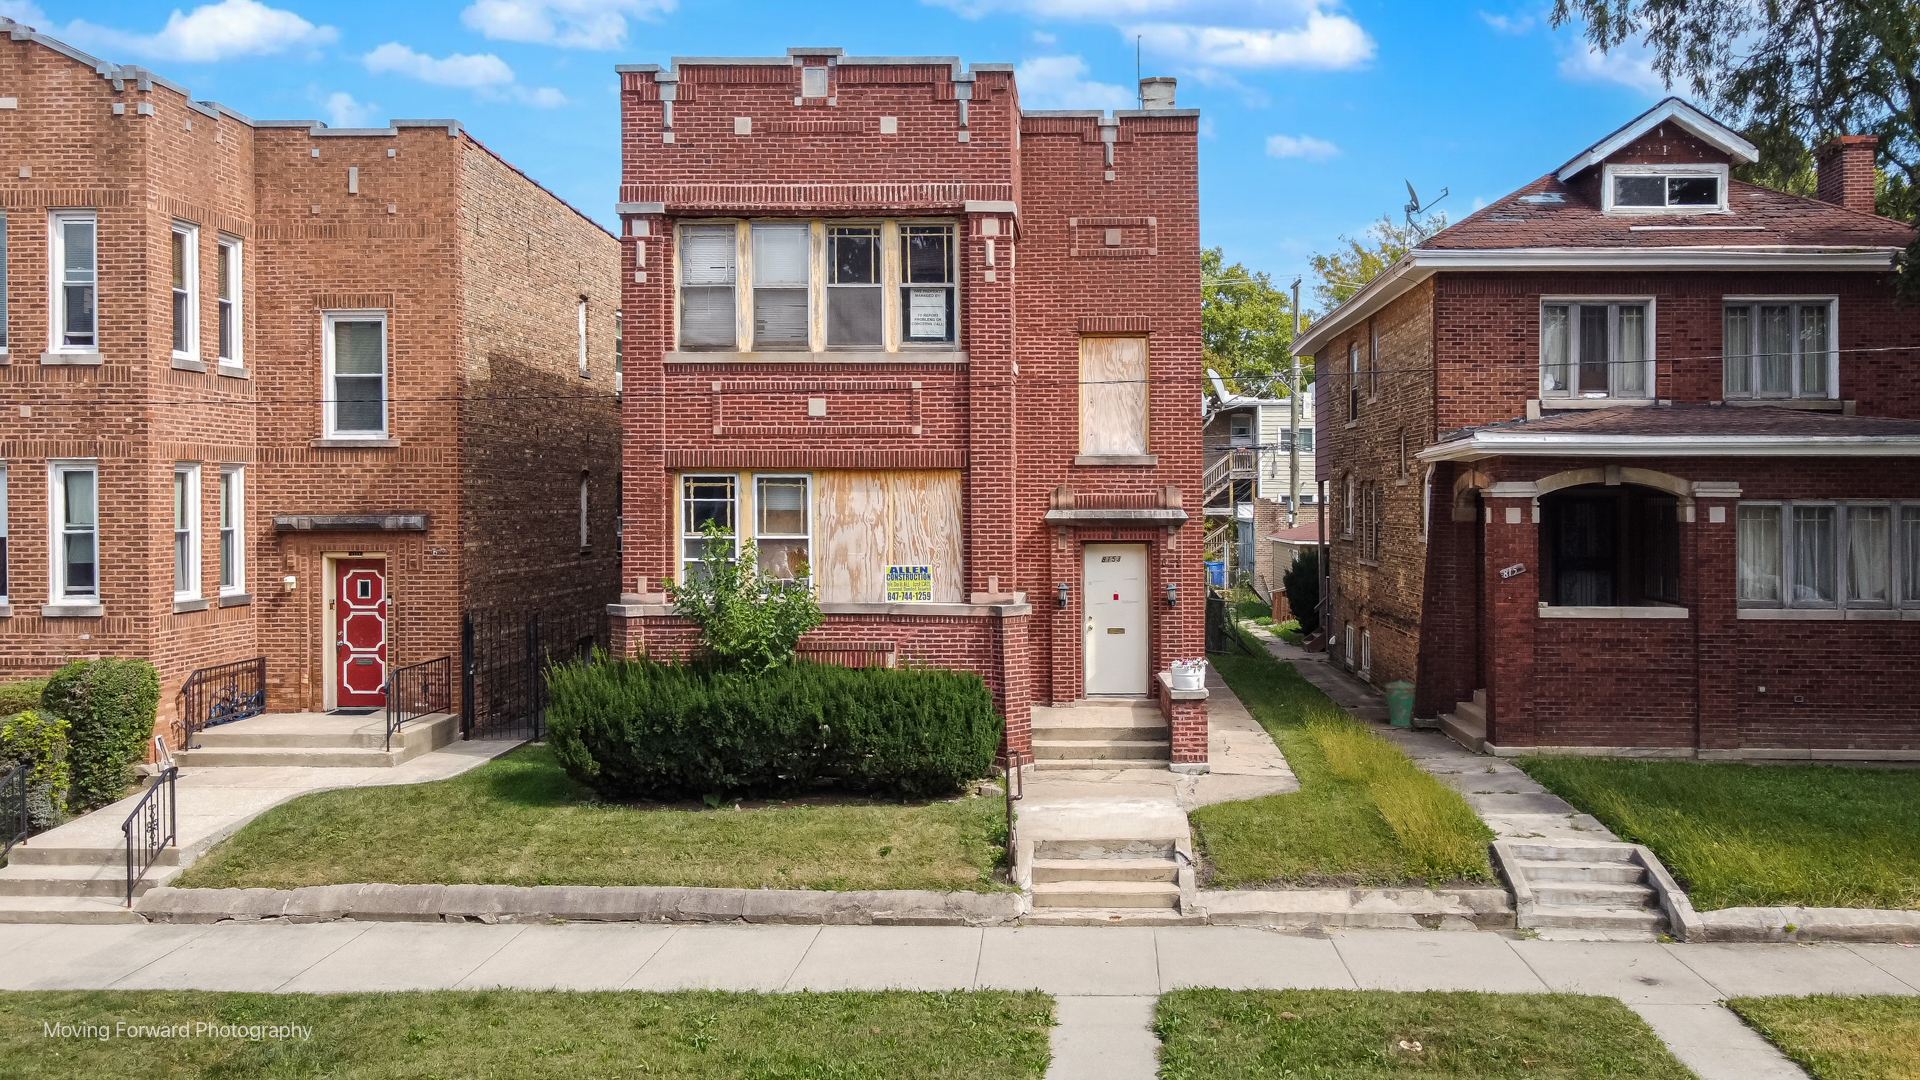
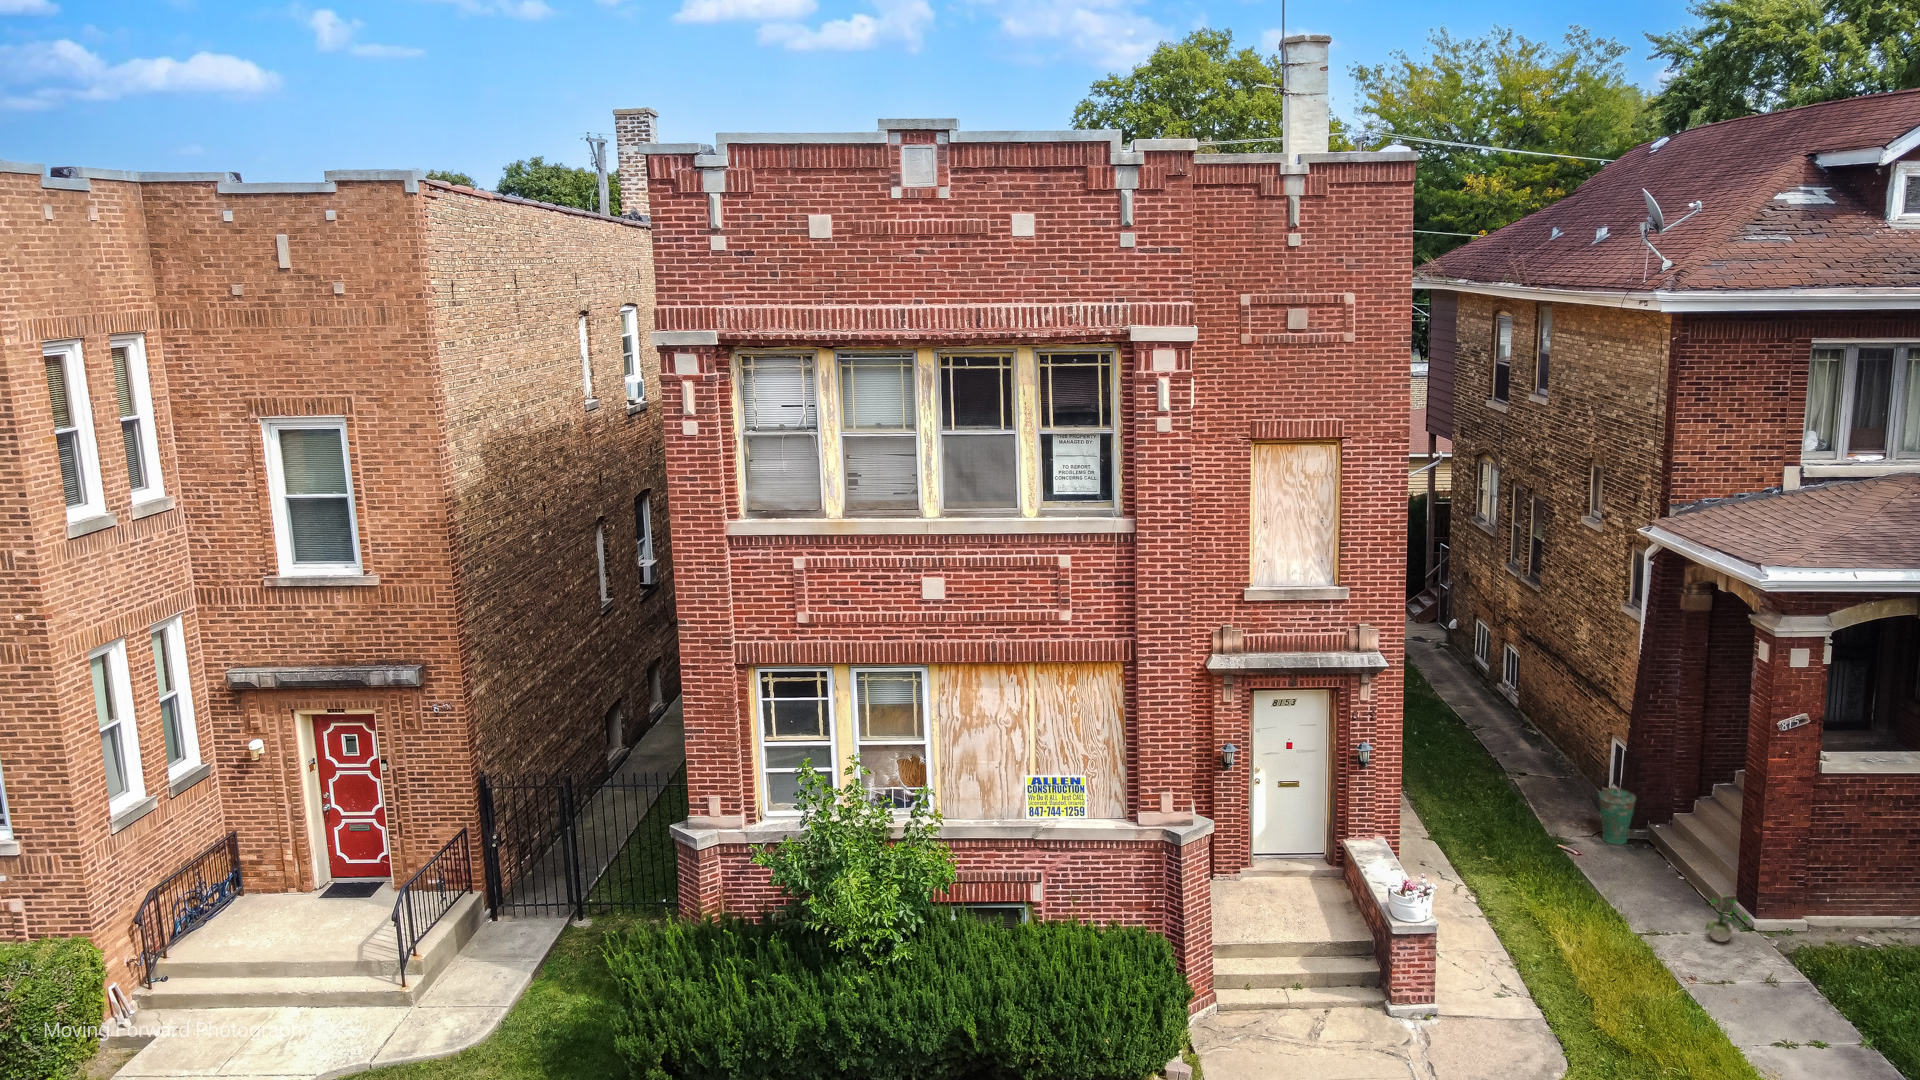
potted plant: none [1455,709,1490,756] -> present [1706,895,1749,942]

